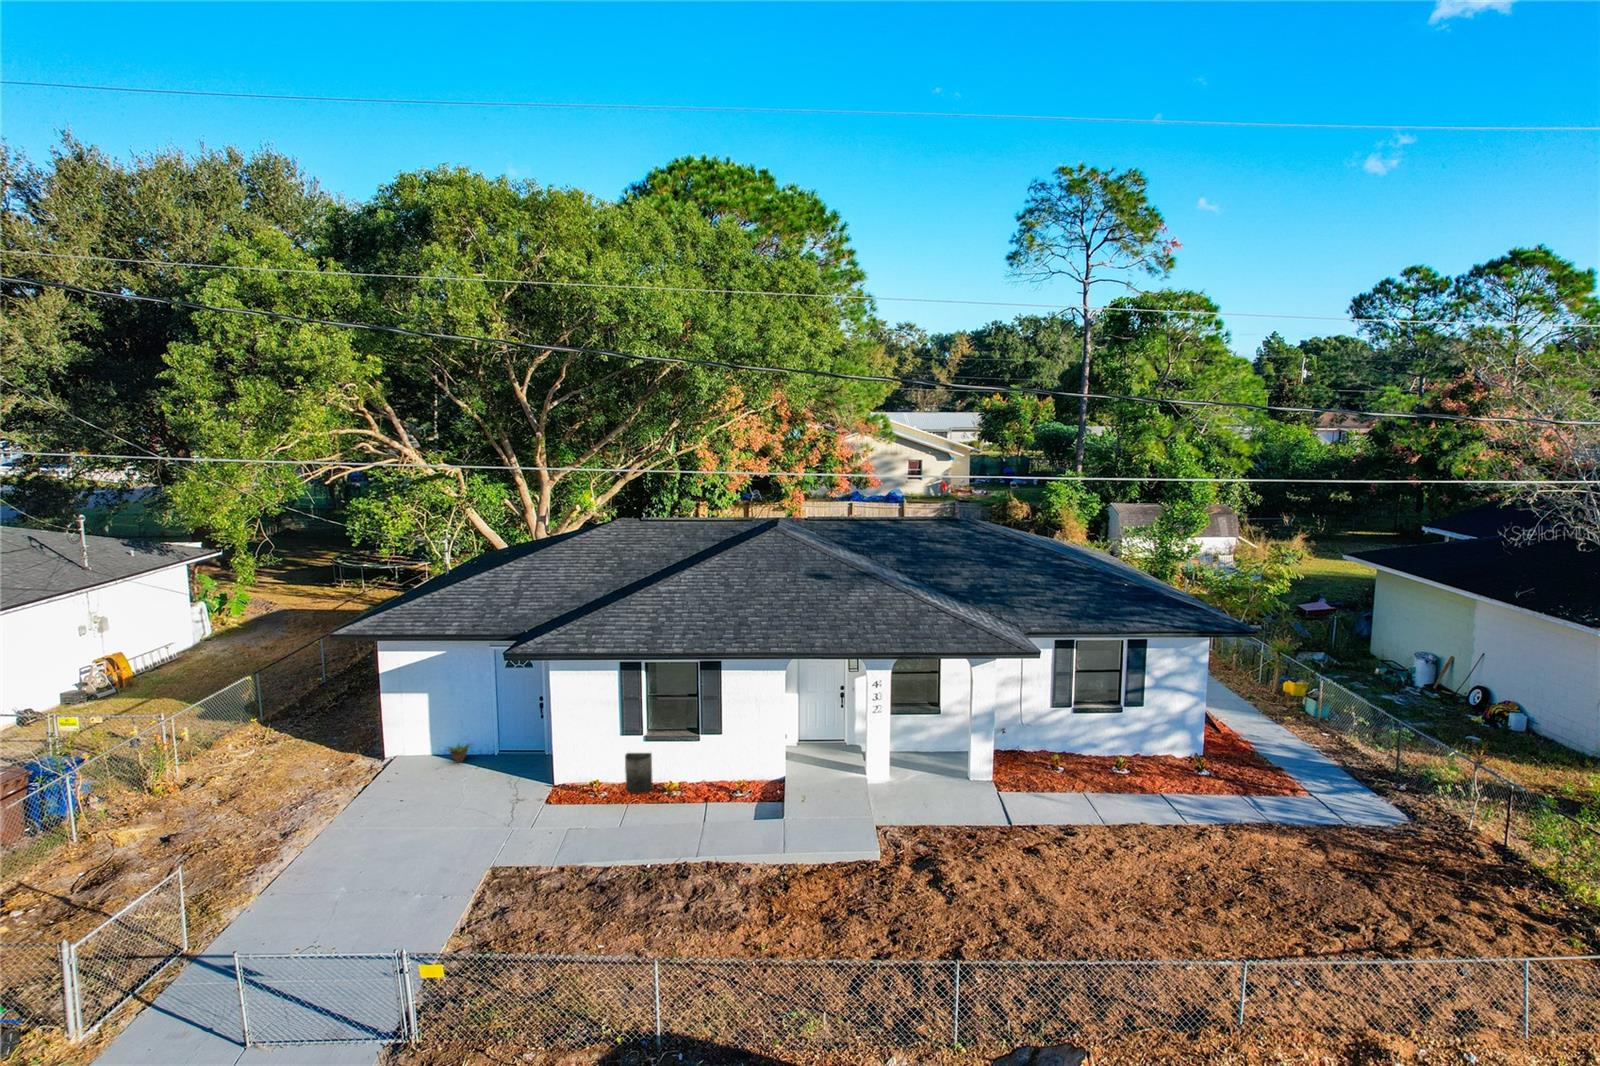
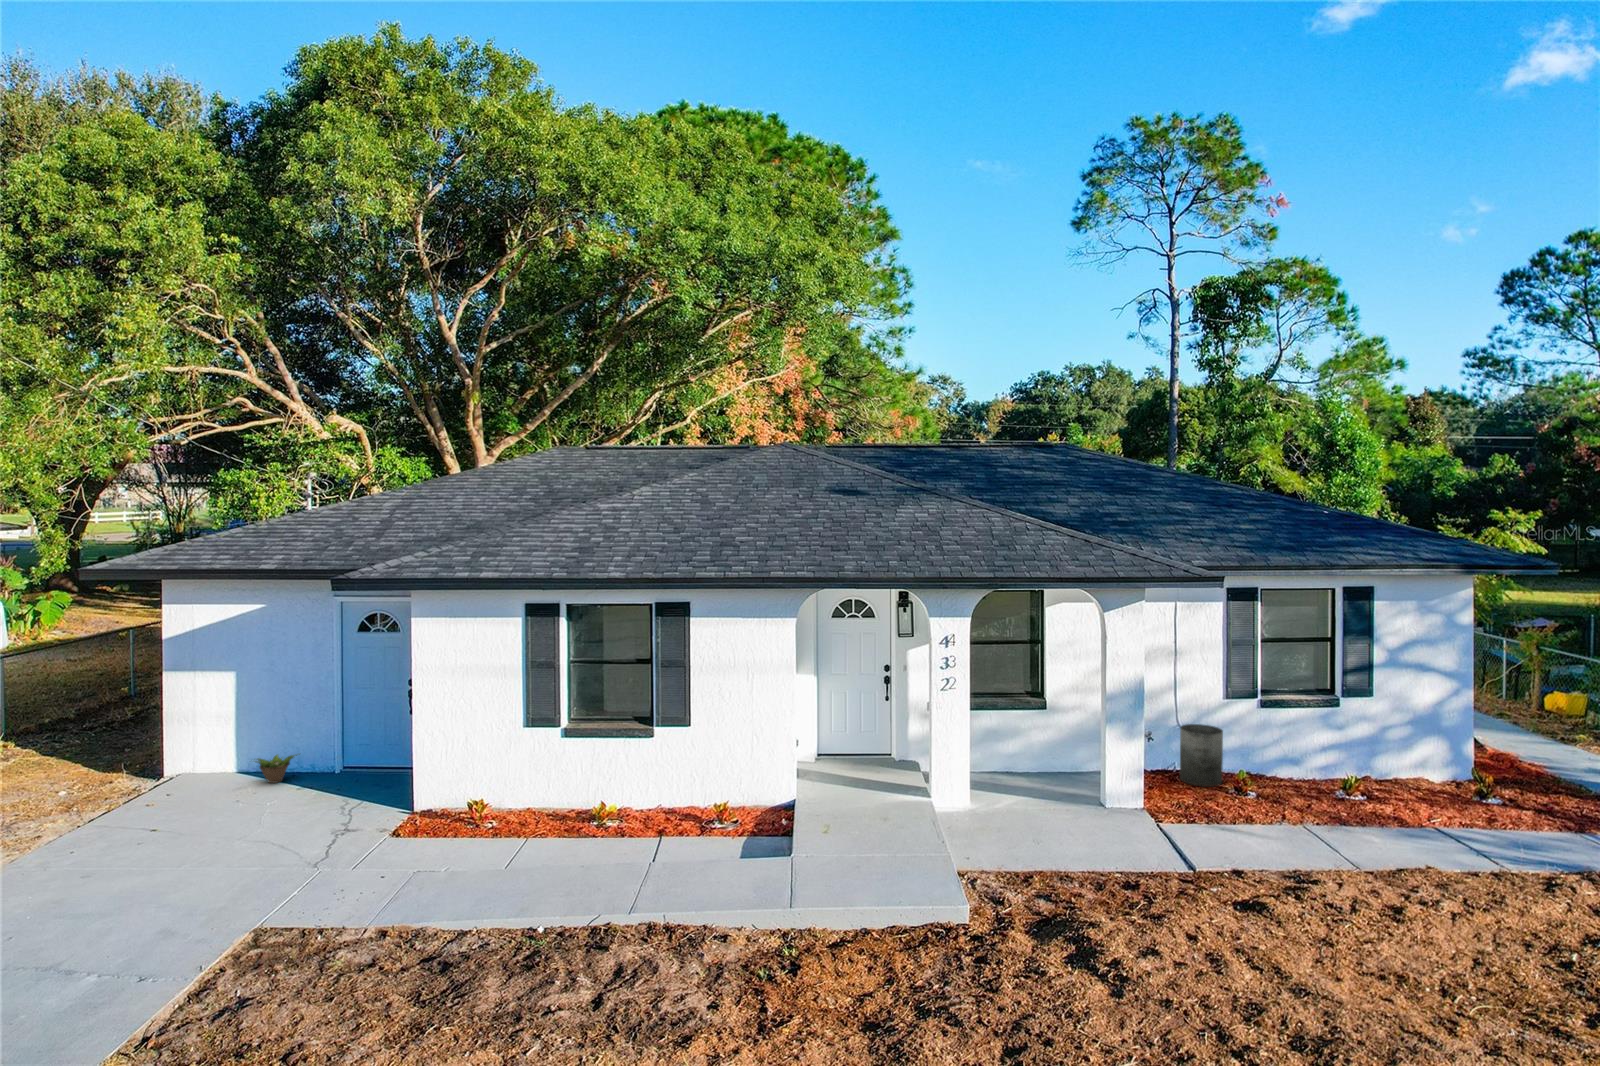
trash can: present [625,753,653,794] -> present [1180,724,1223,787]

